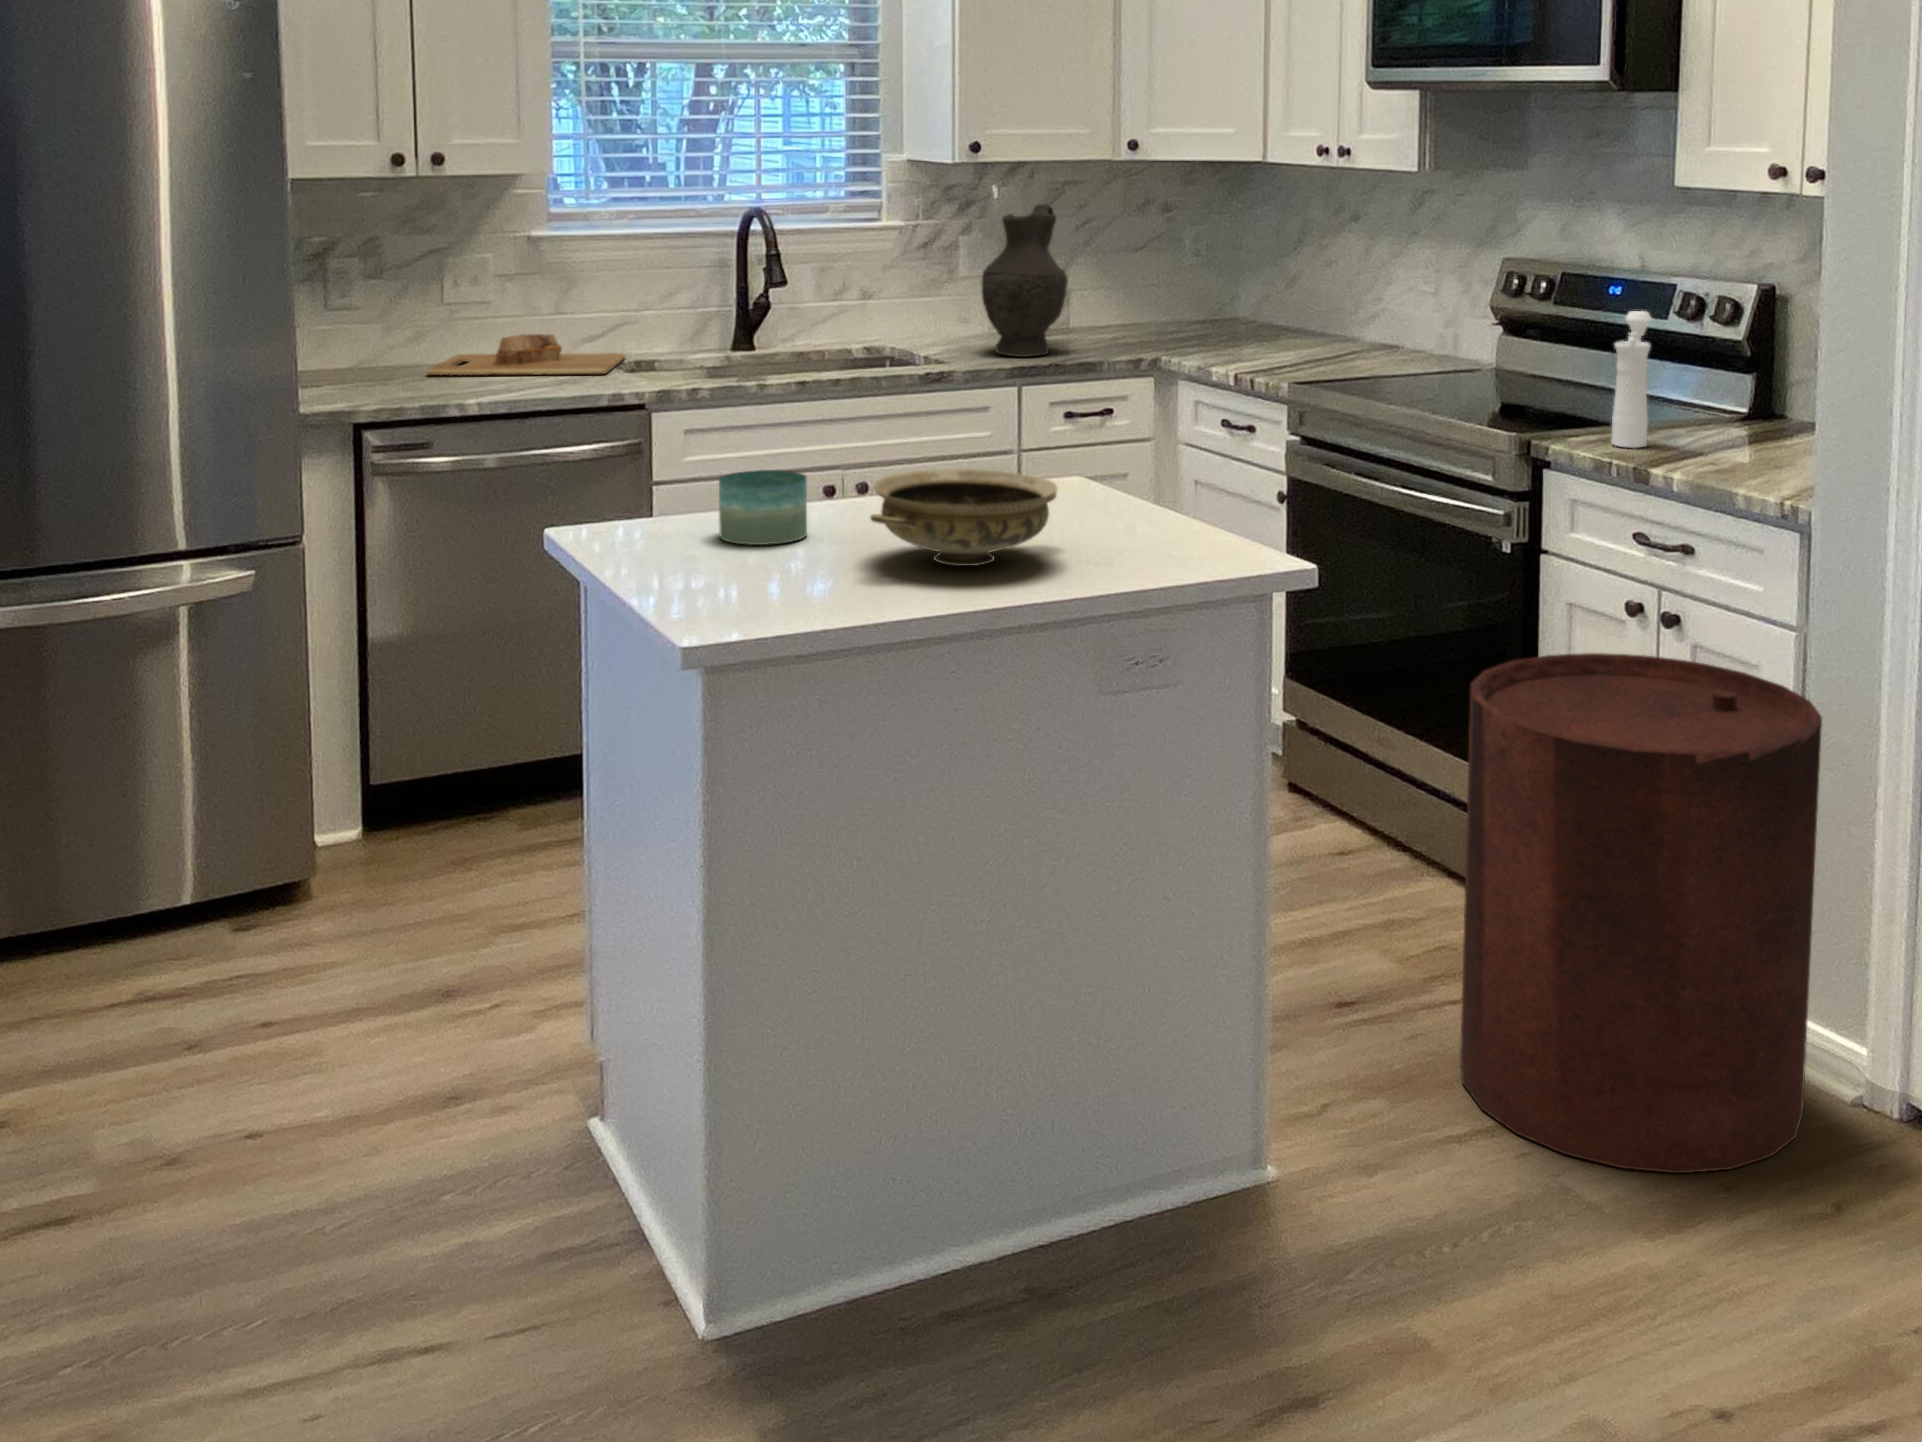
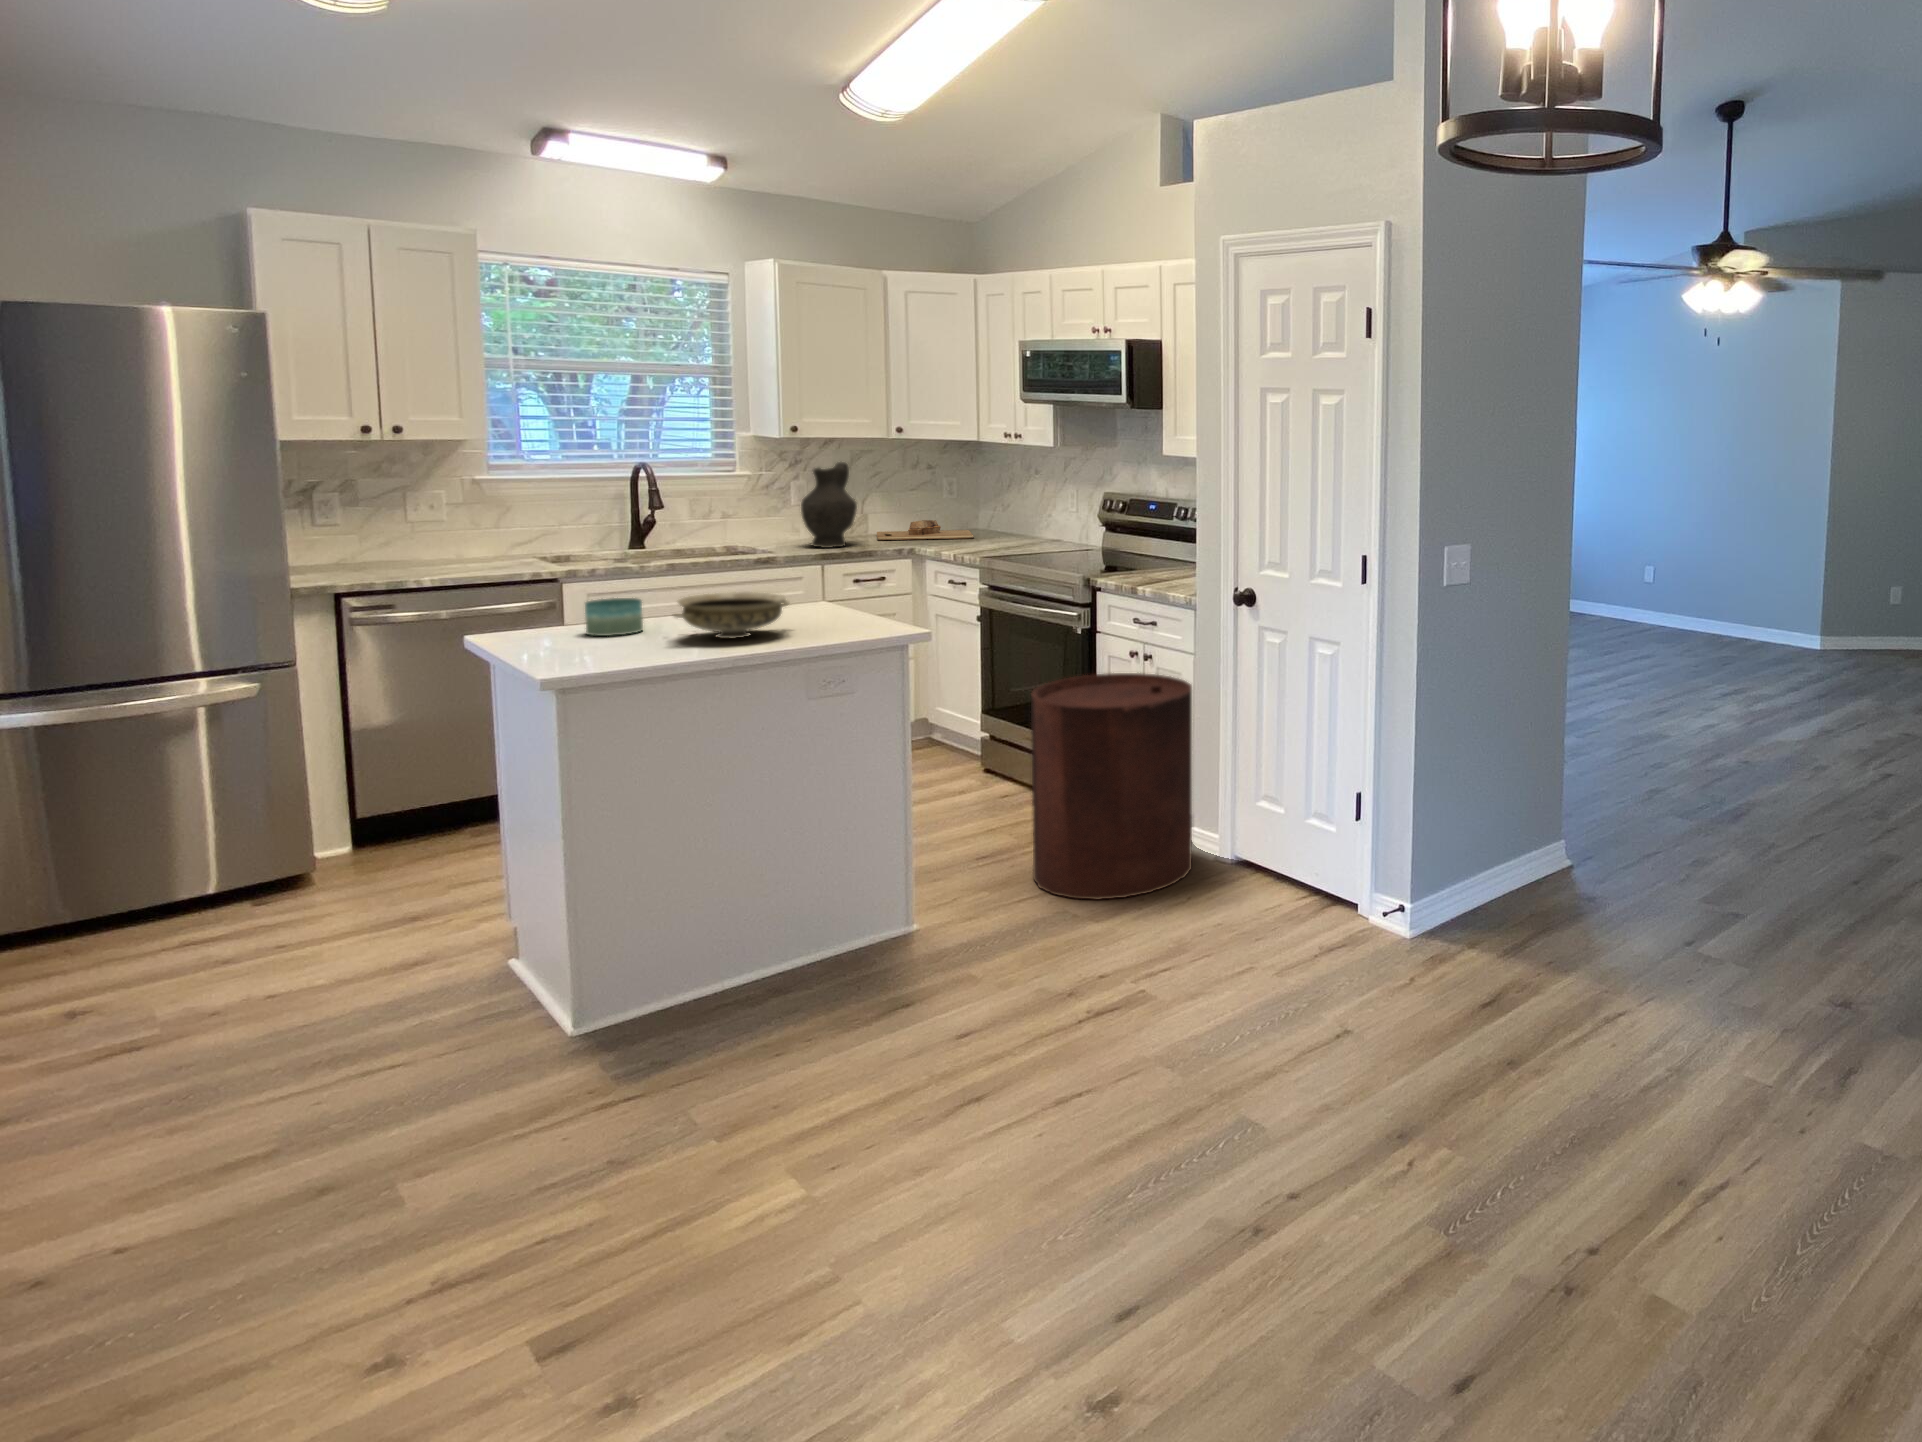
pepper mill: present [1612,311,1652,448] -> none [1123,514,1146,579]
cutting board: present [427,334,625,375] -> present [877,520,974,540]

